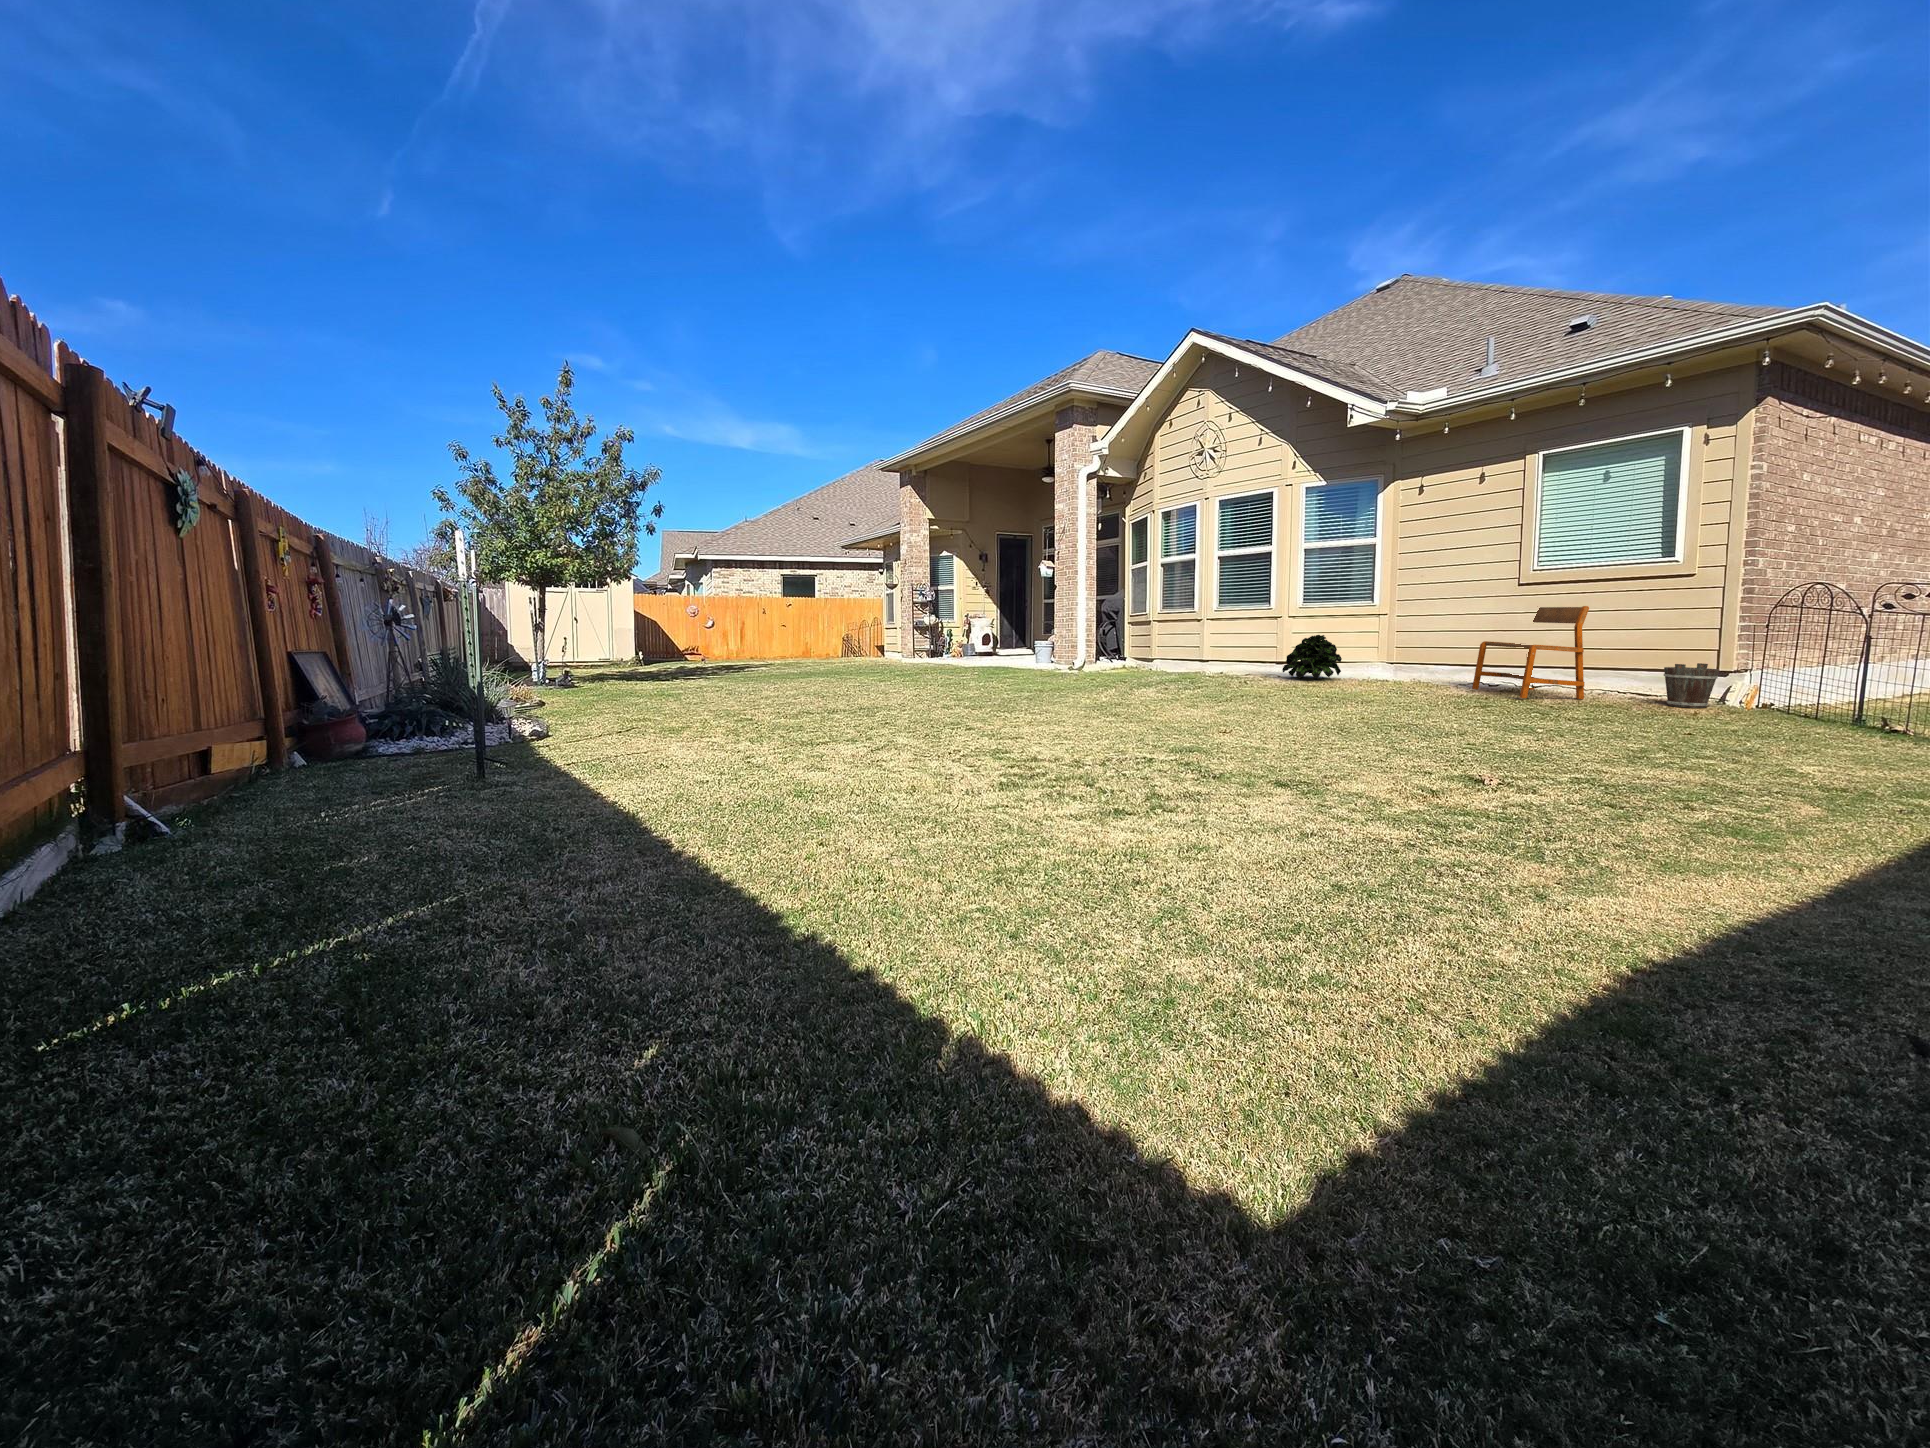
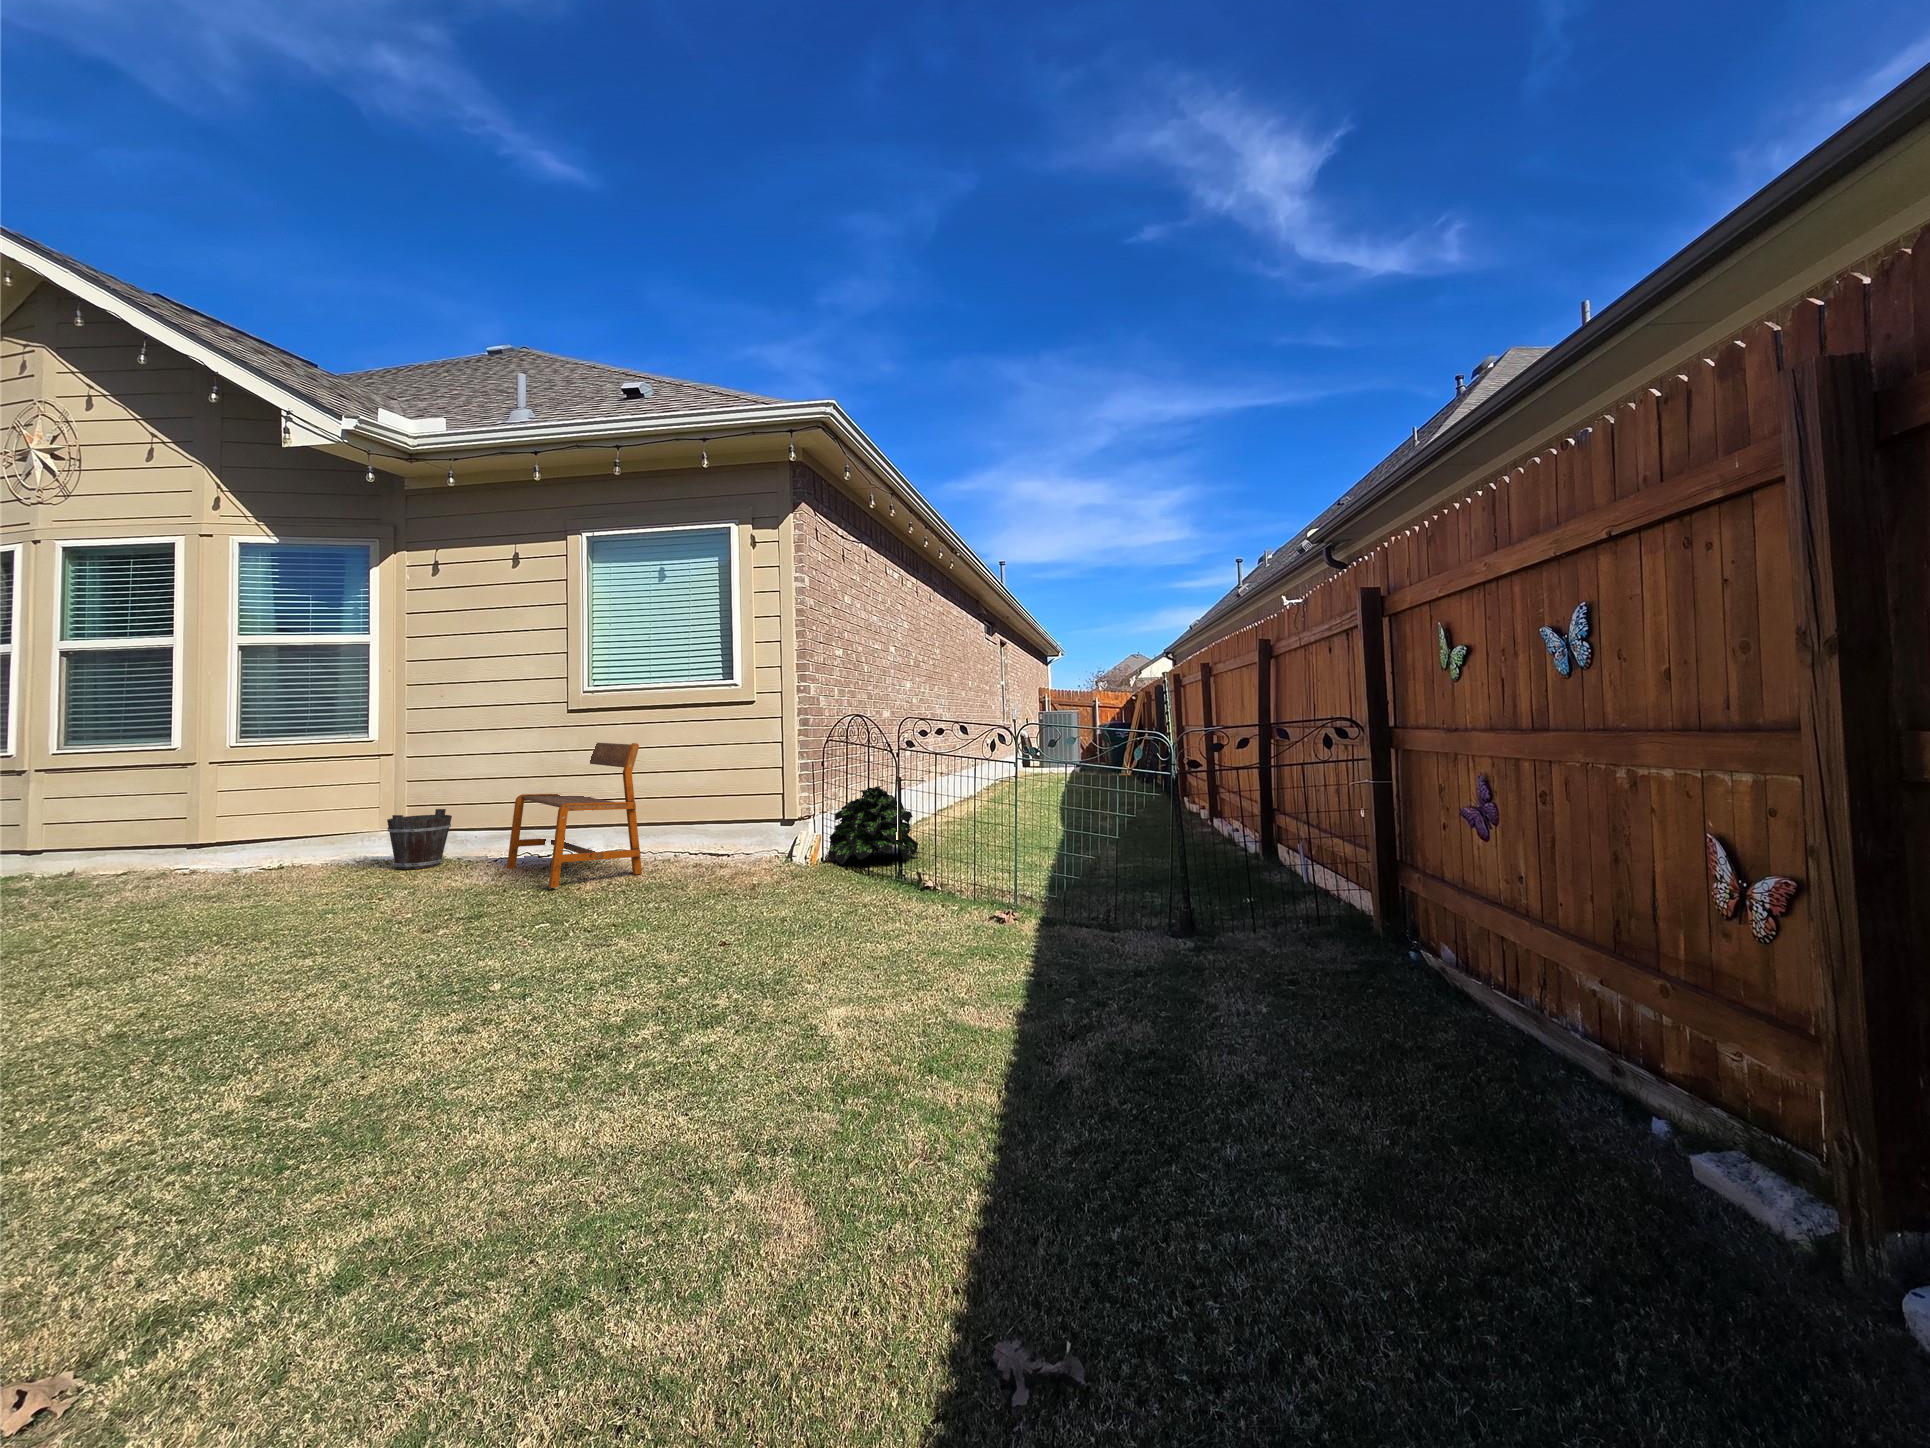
potted plant: present [1282,635,1342,679] -> present [828,786,918,865]
bucket: present [1664,663,1719,708] -> present [387,809,452,869]

